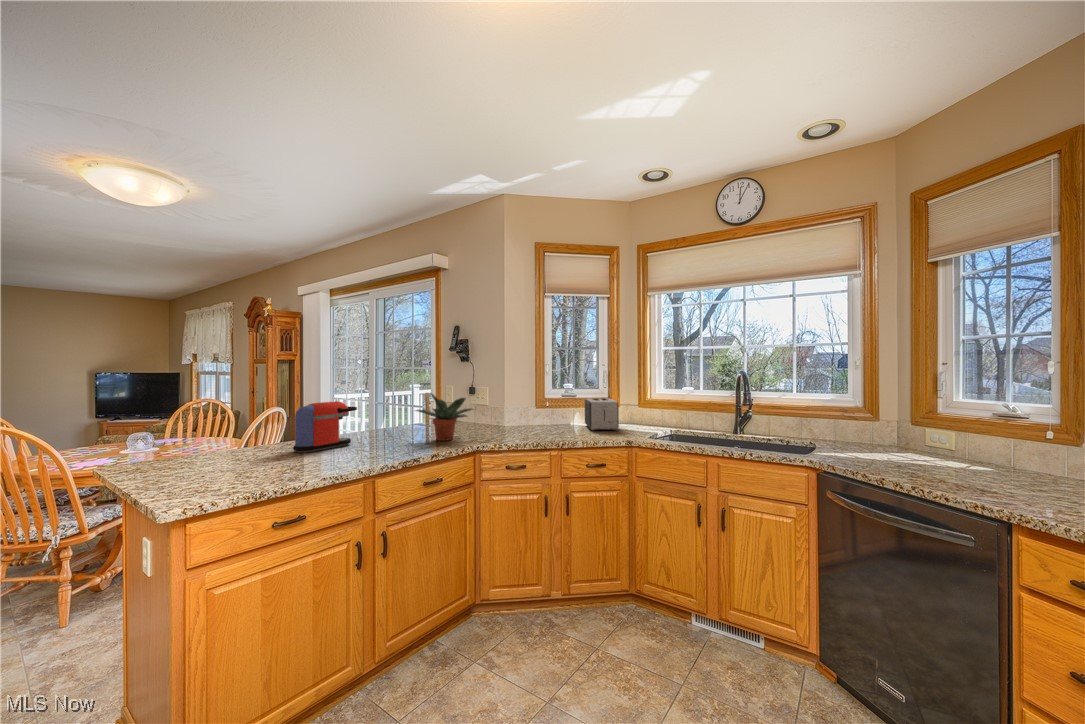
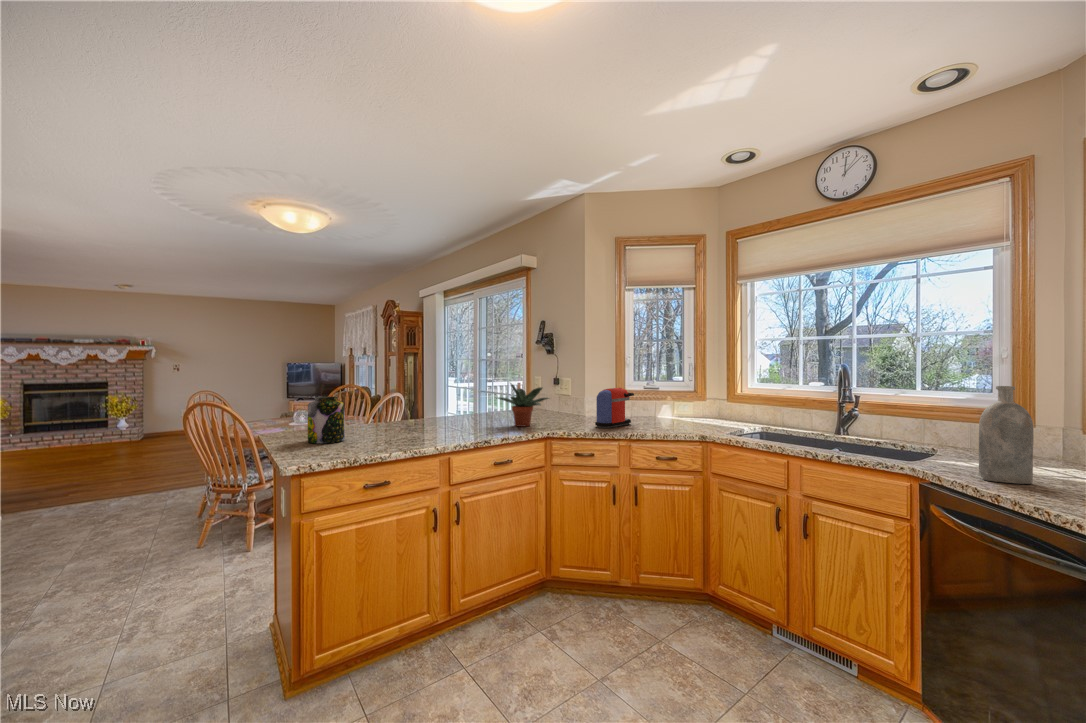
bottle: none [861,389,897,468] -> present [979,386,1034,484]
toaster: present [585,398,619,430] -> none [667,392,700,425]
coffee maker: present [293,401,357,453] -> present [595,388,634,428]
jar: none [181,416,234,477] -> present [308,397,345,443]

